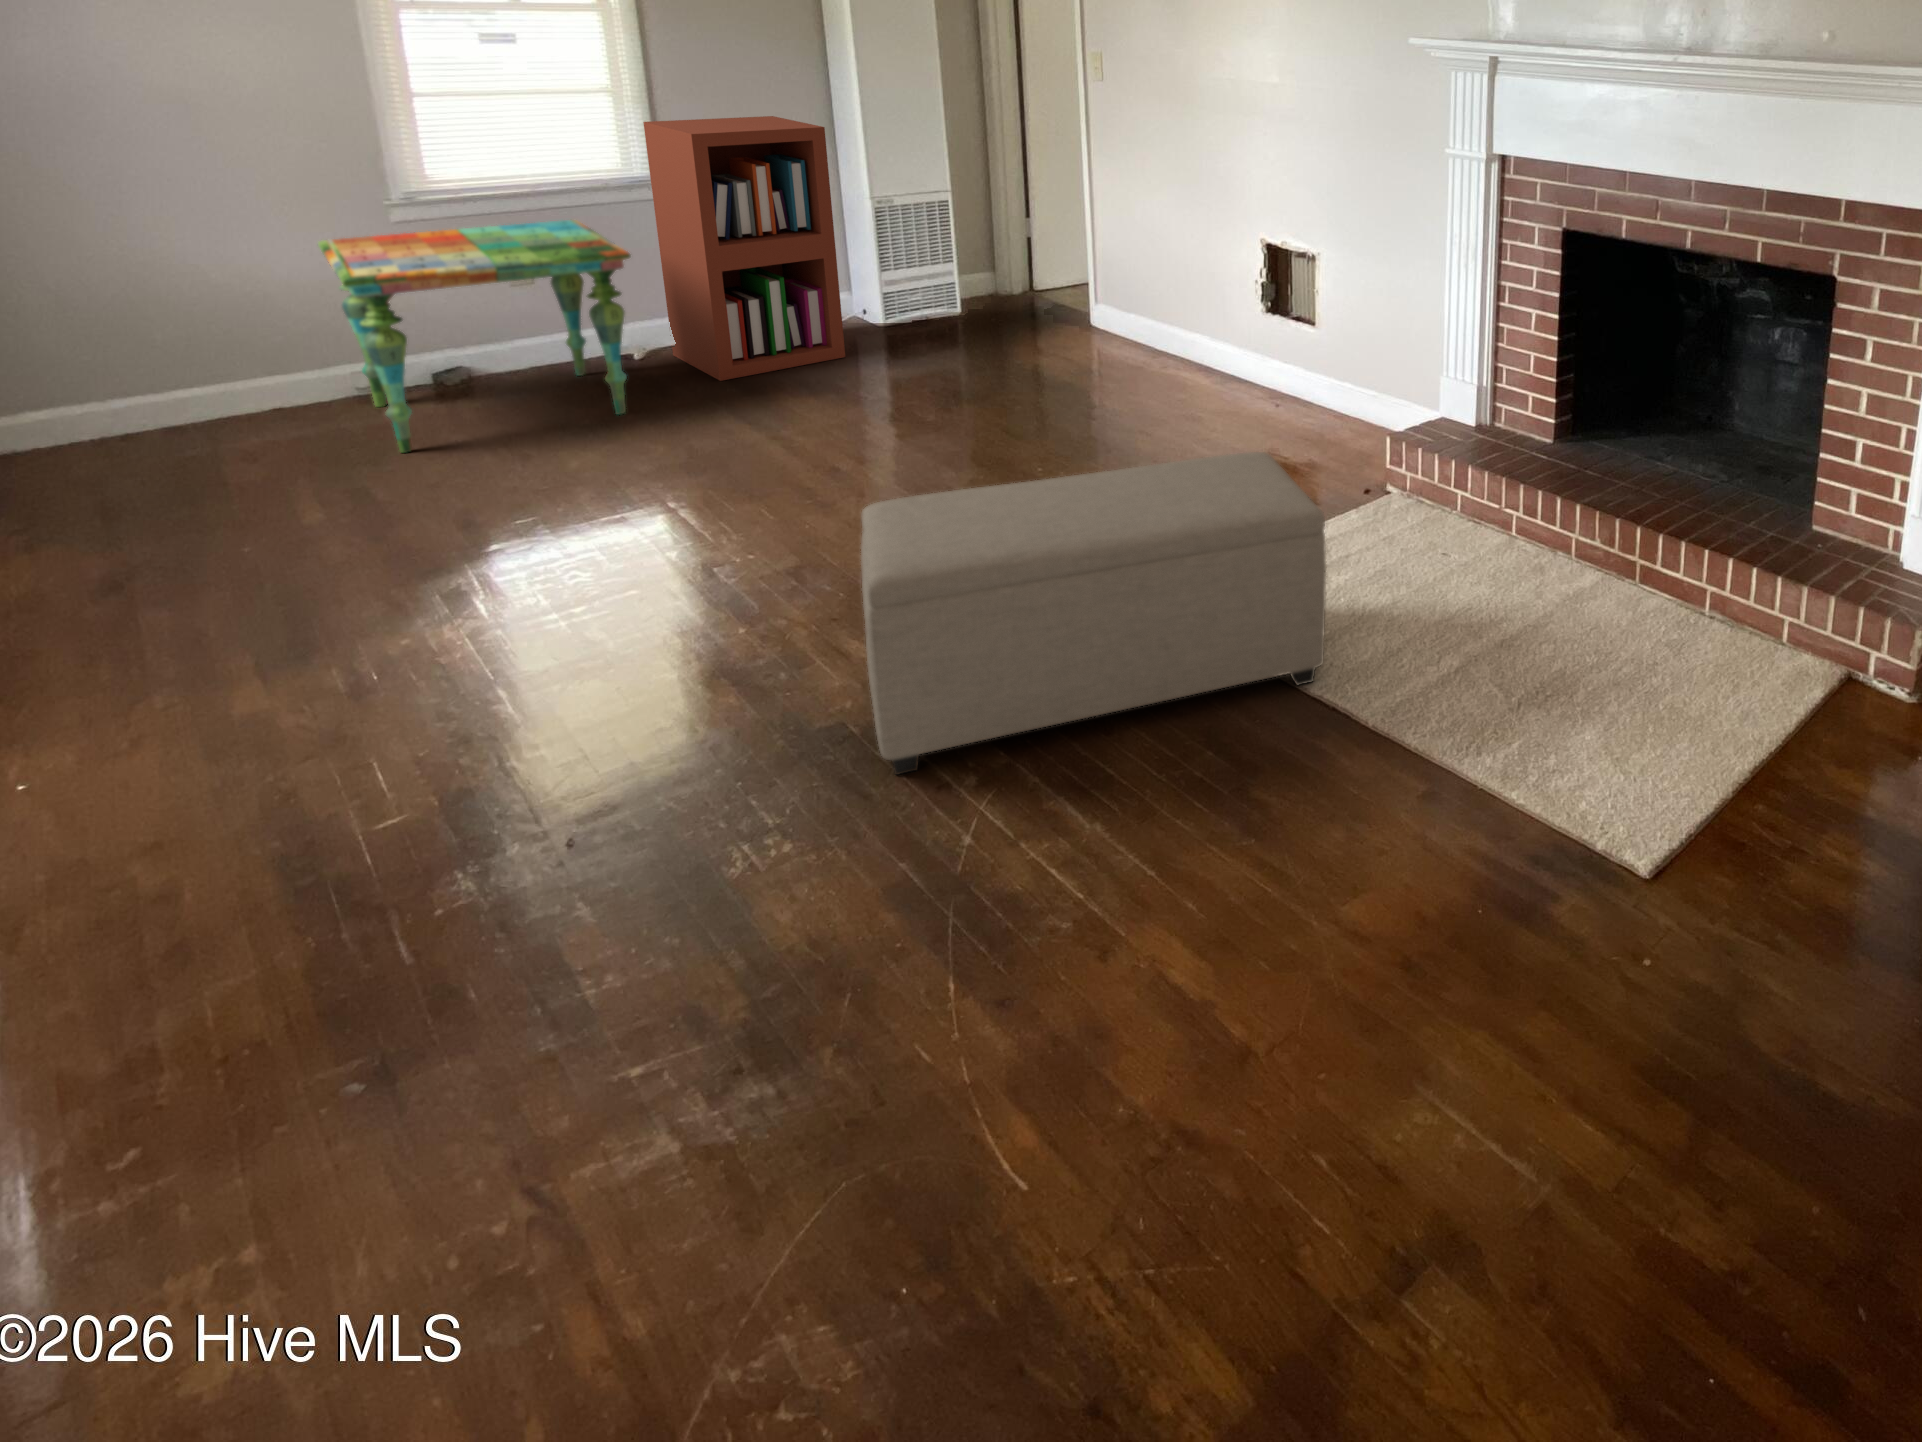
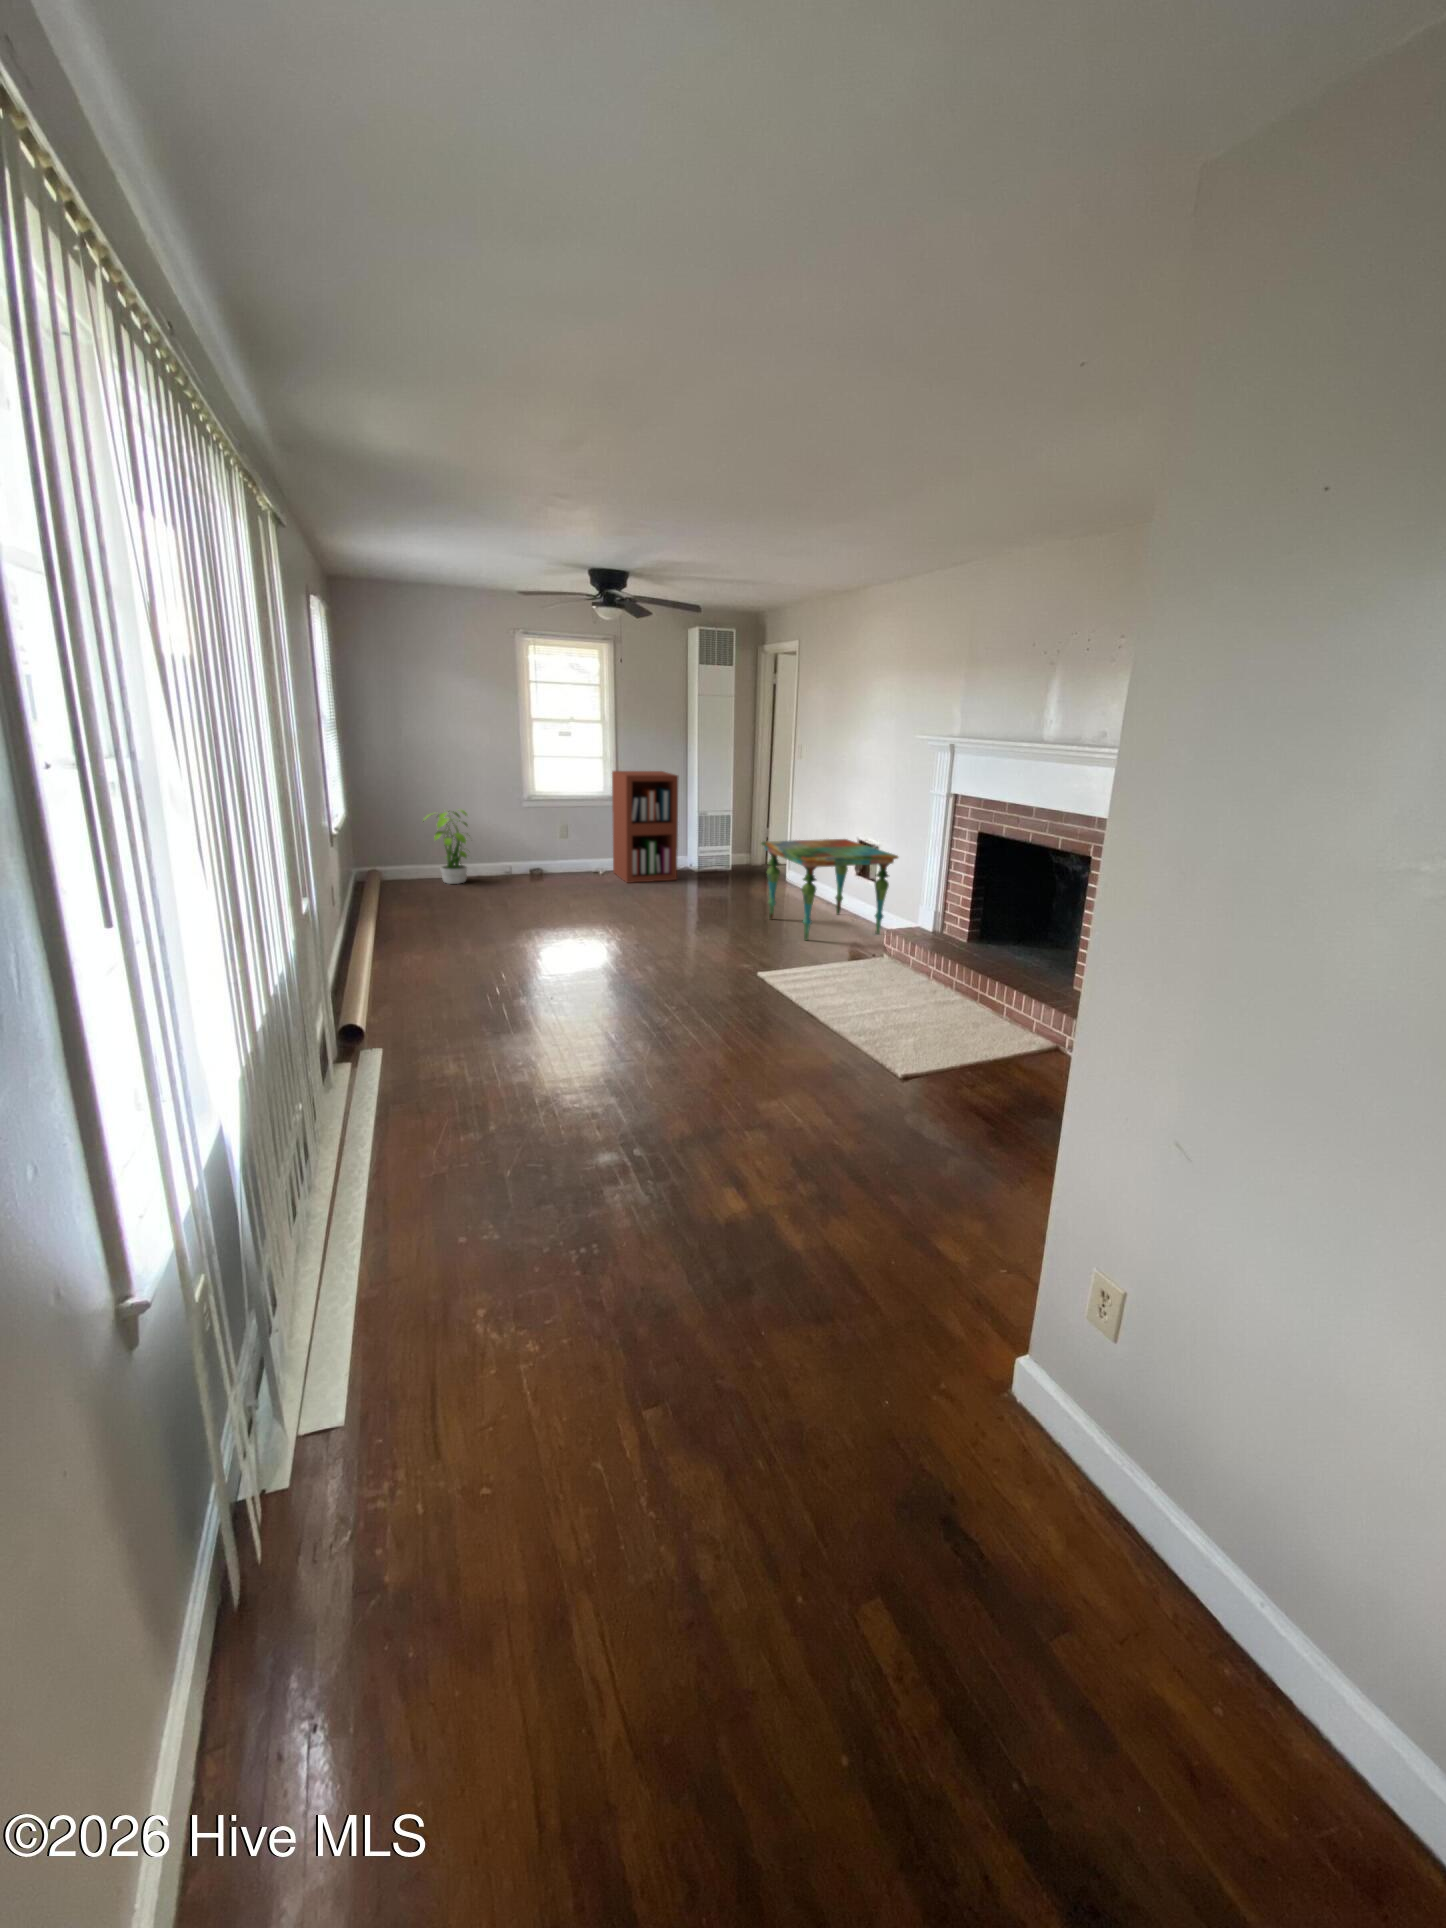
side table: present [318,220,630,453] -> present [761,839,898,941]
potted plant: none [27,248,238,455] -> present [423,810,470,884]
ottoman: present [861,452,1326,774] -> none [634,906,811,1007]

